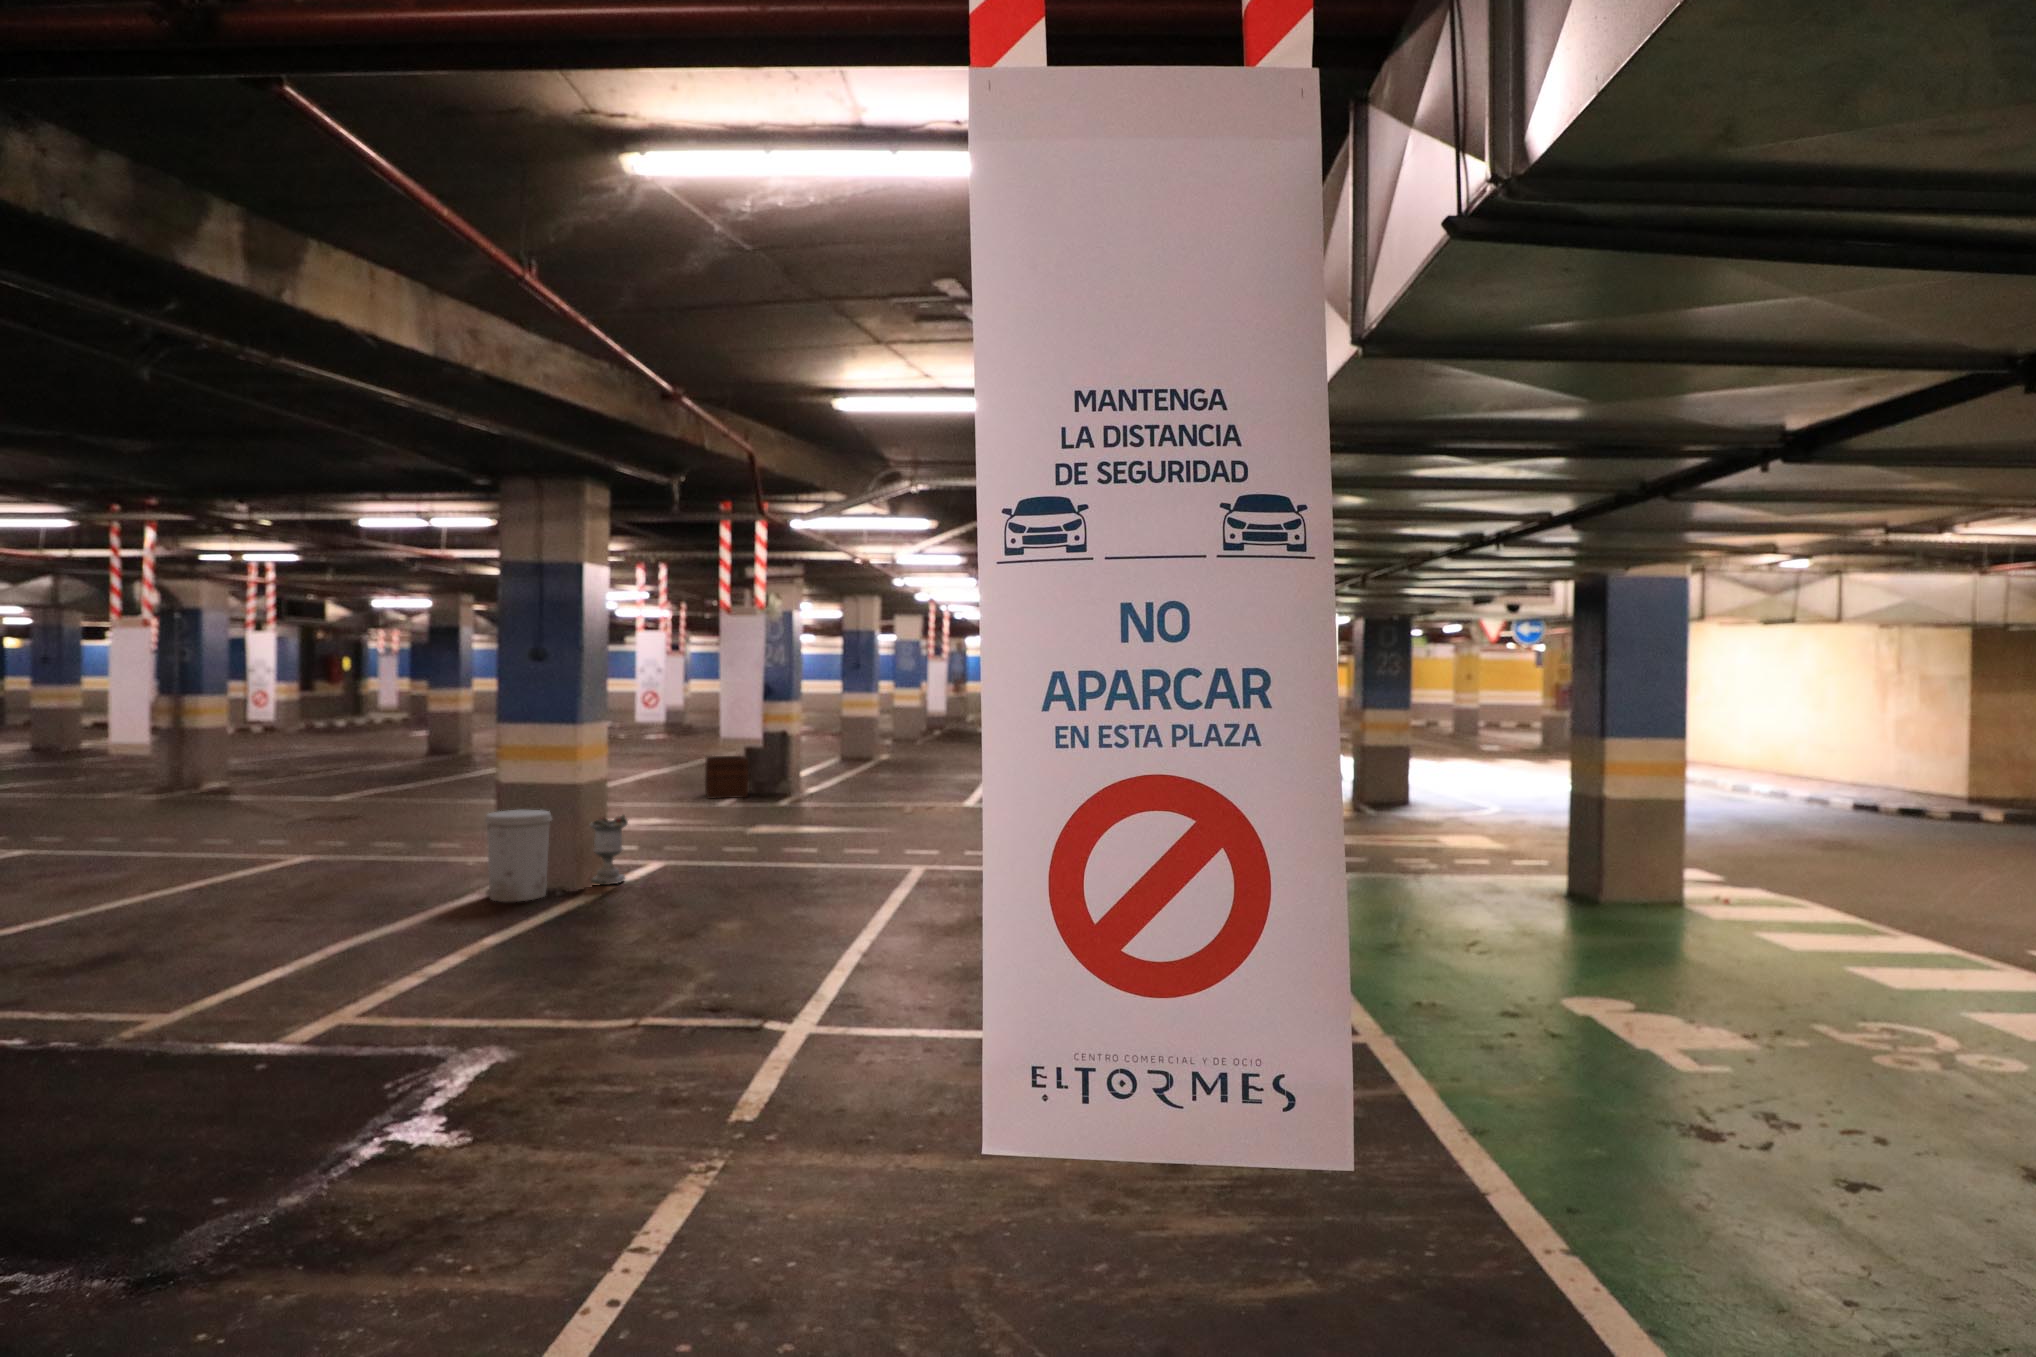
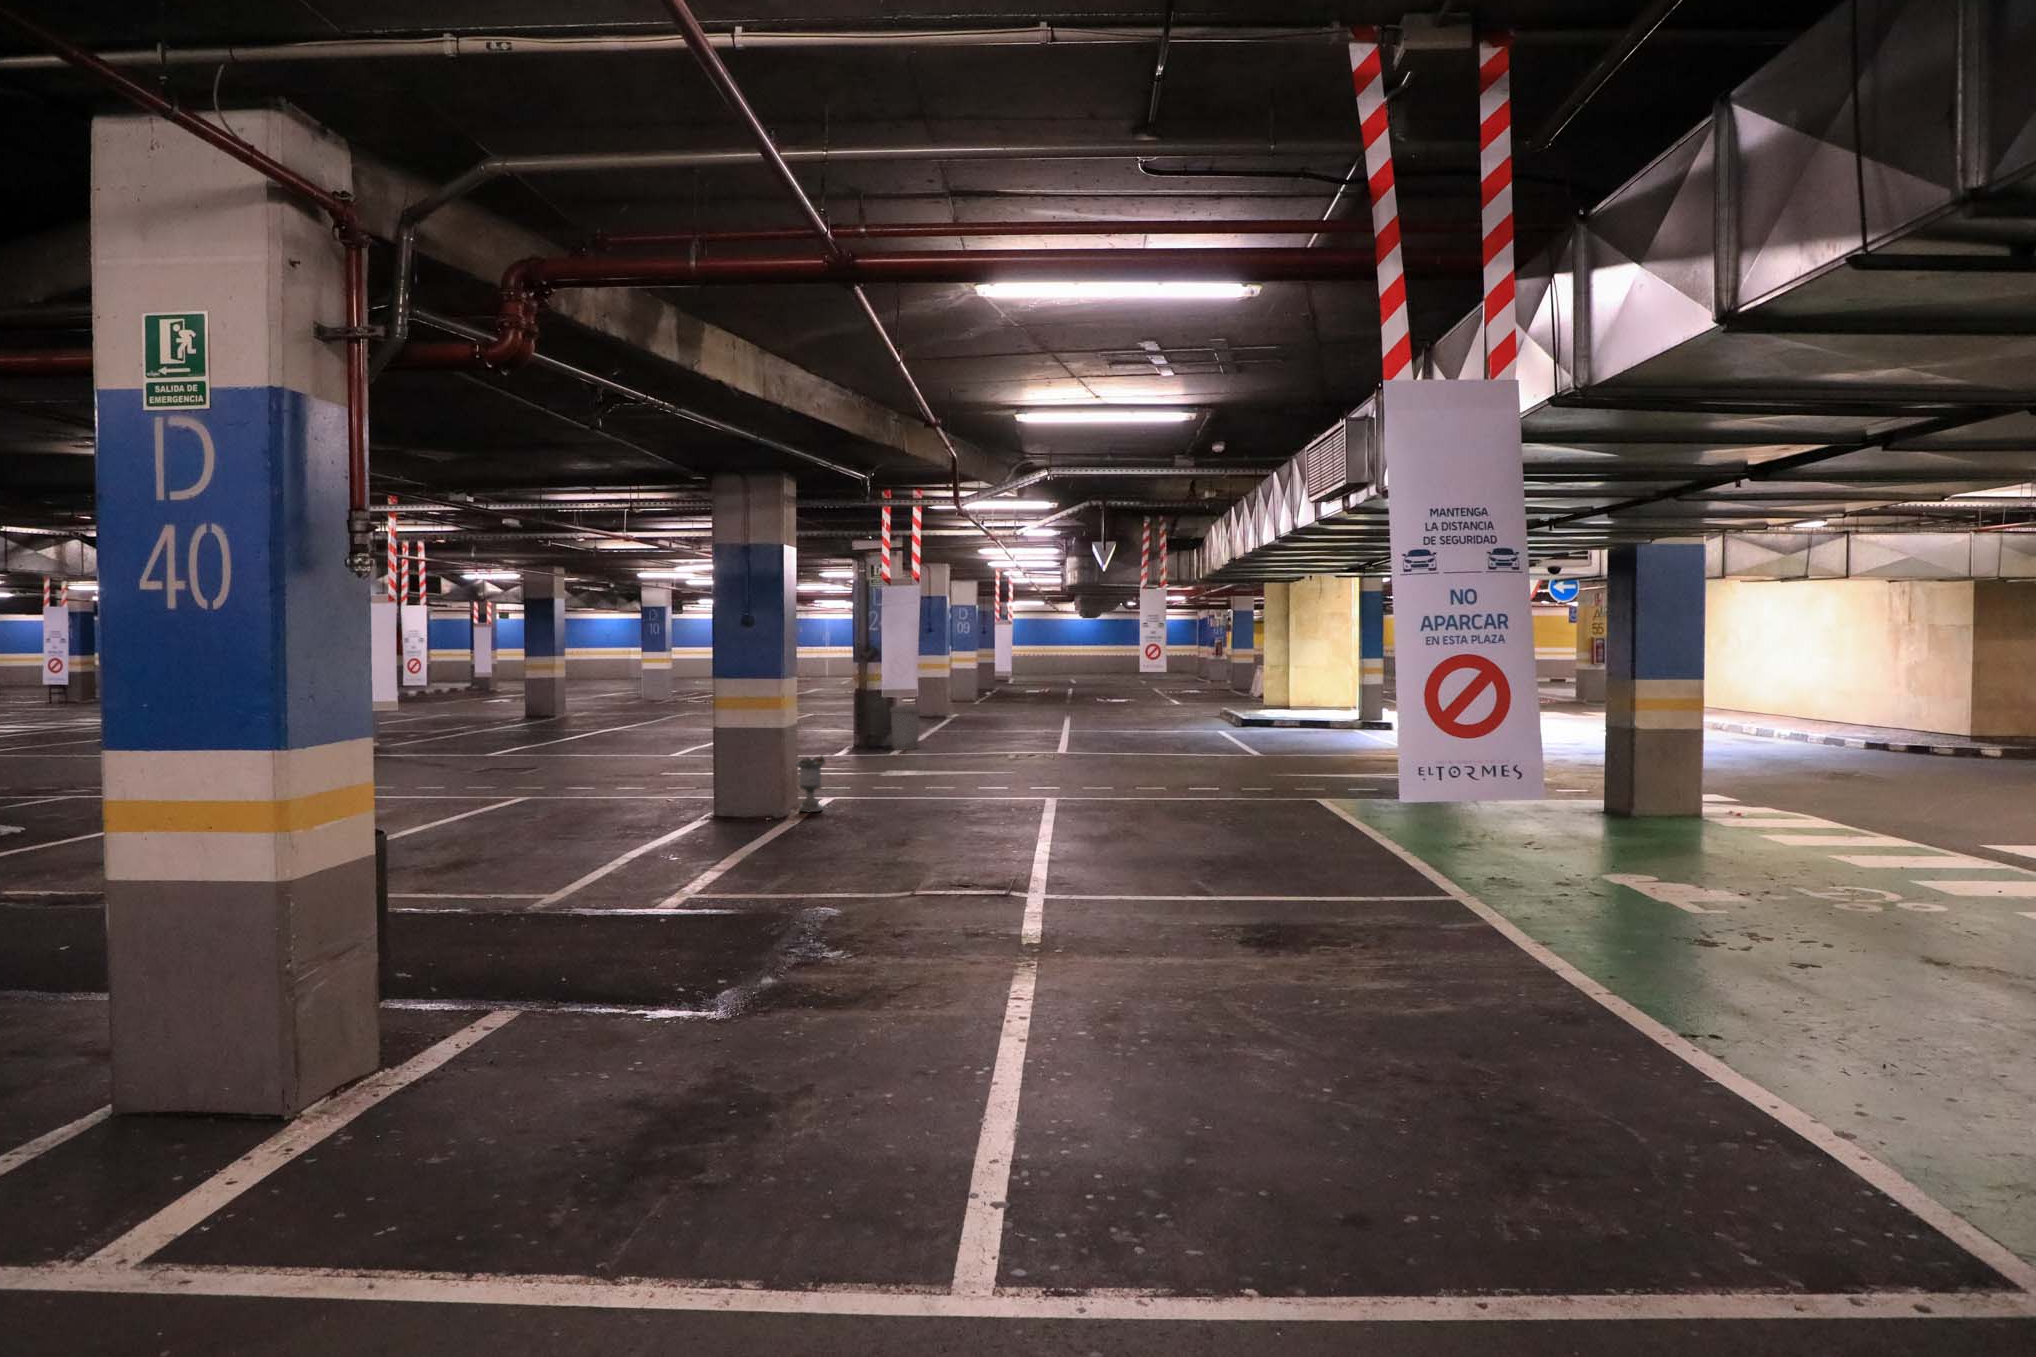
wooden crate: present [705,756,748,798] -> none [827,714,867,752]
trash can: present [485,810,552,902] -> present [890,706,920,750]

